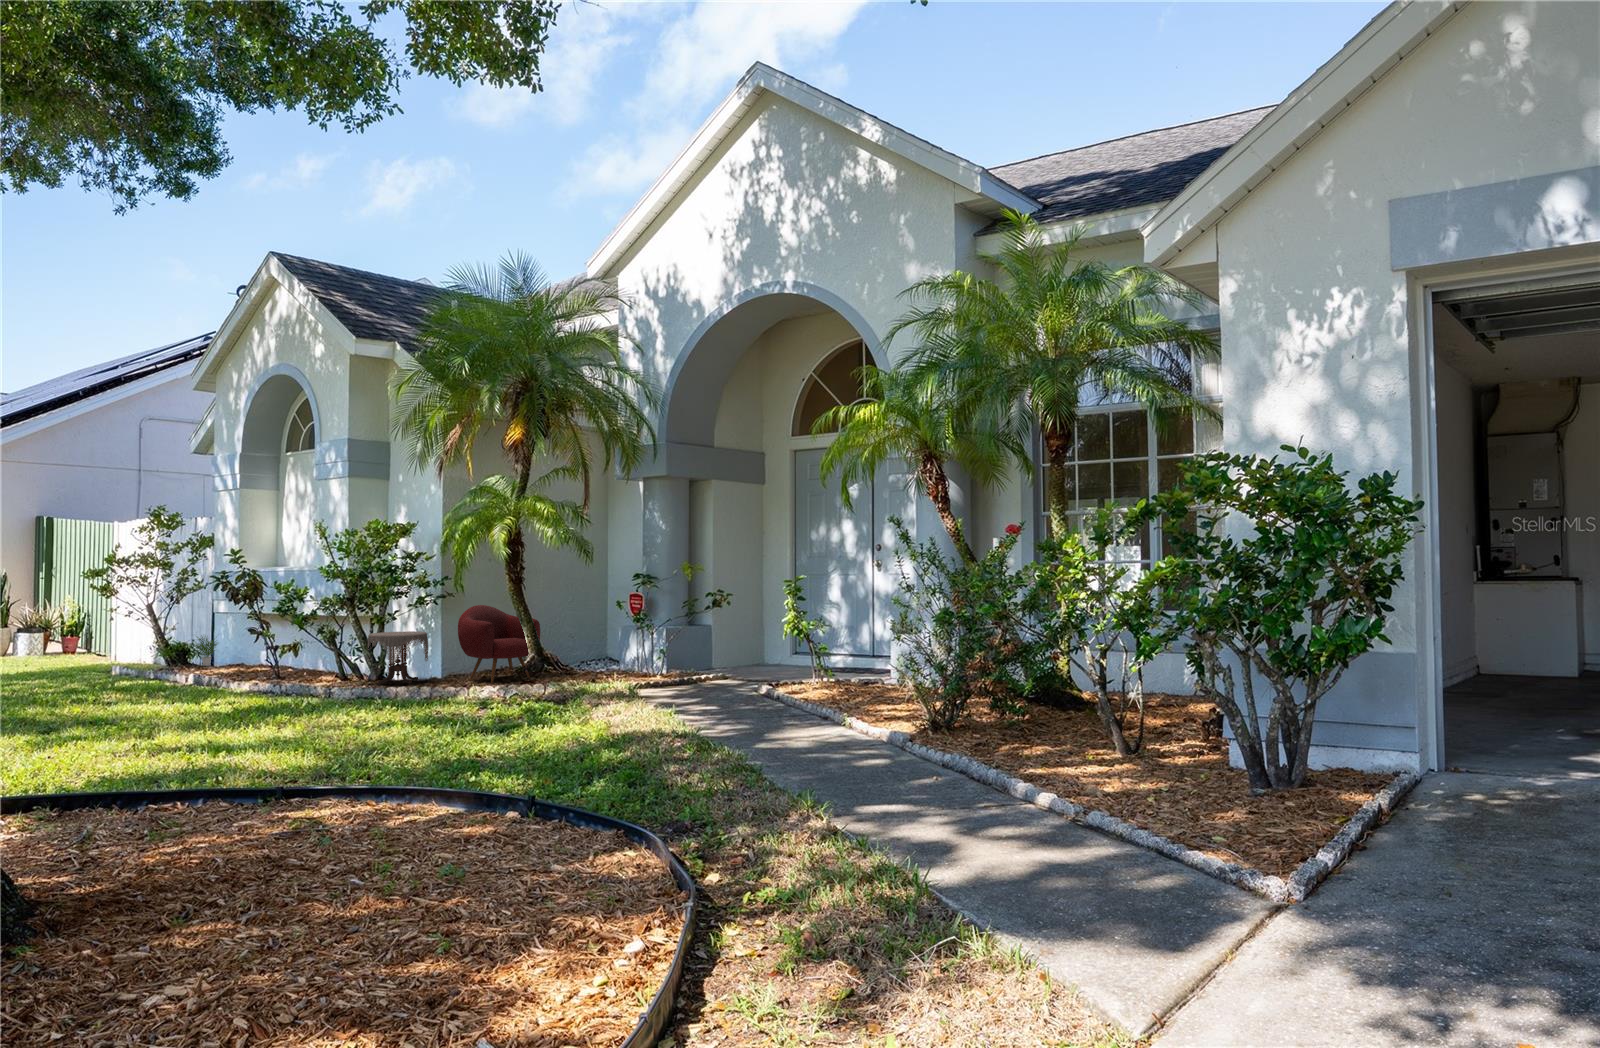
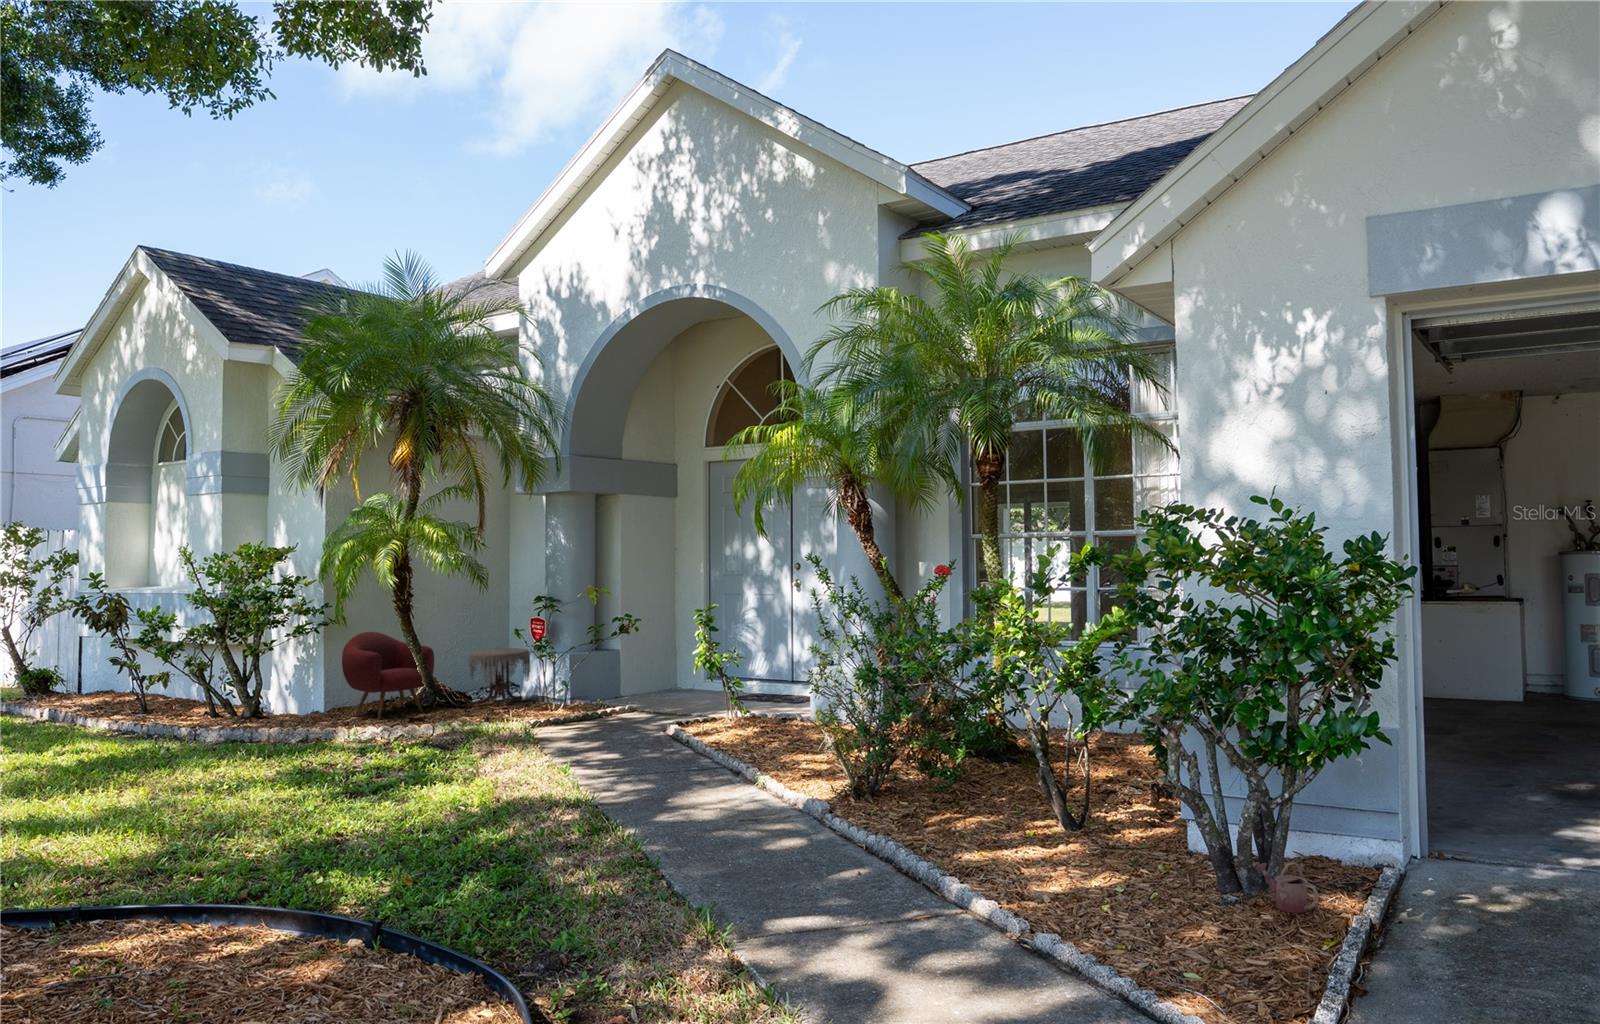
side table: present [368,631,428,685] -> present [469,648,530,706]
potted plant: present [193,636,217,666] -> none [52,656,90,693]
watering can: none [1277,757,1330,799] -> present [1255,862,1318,913]

